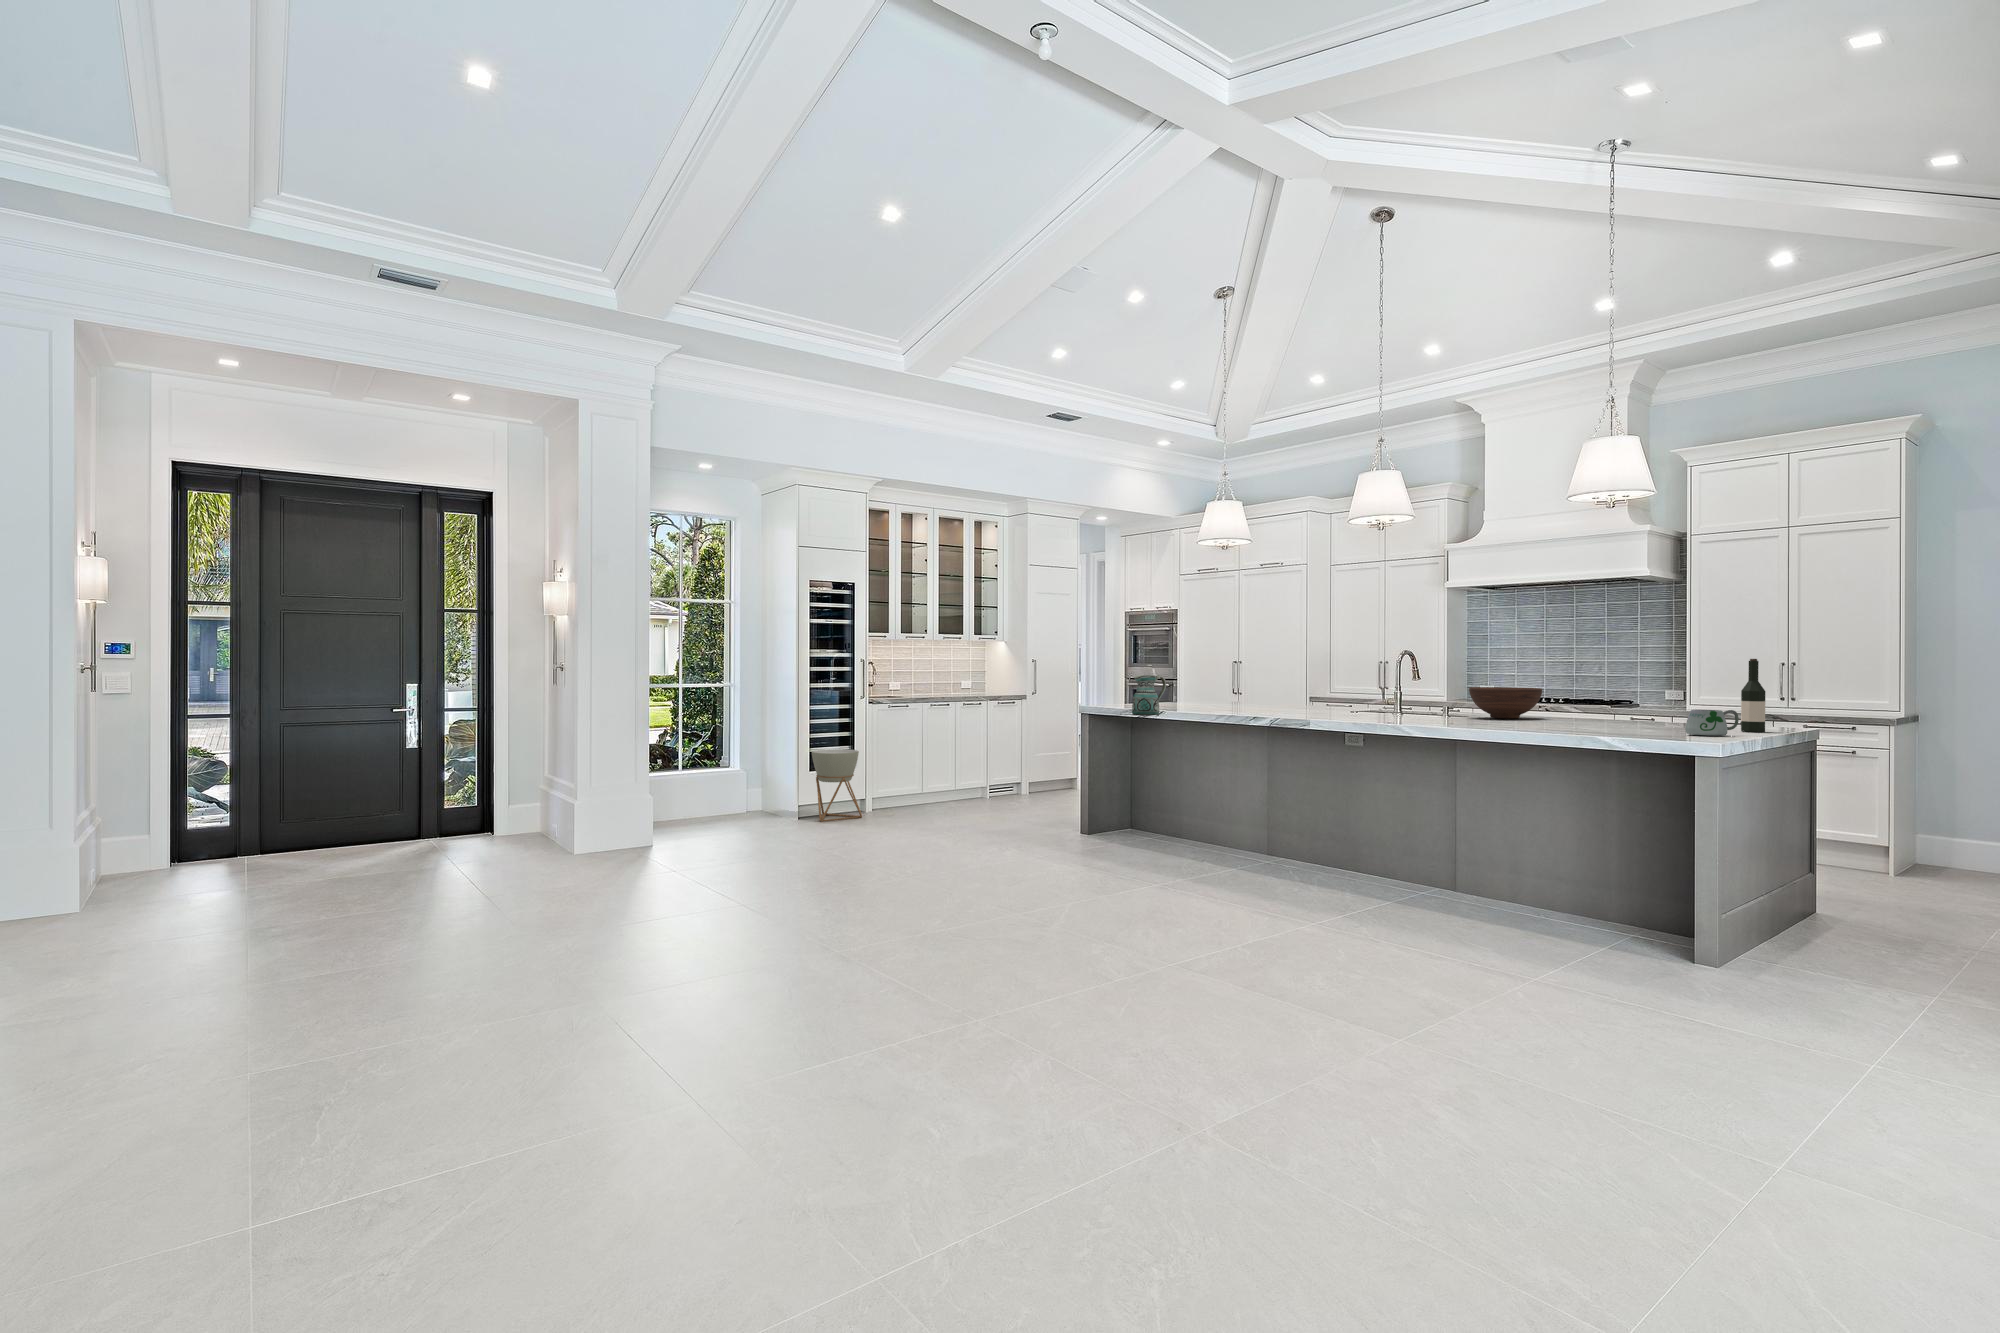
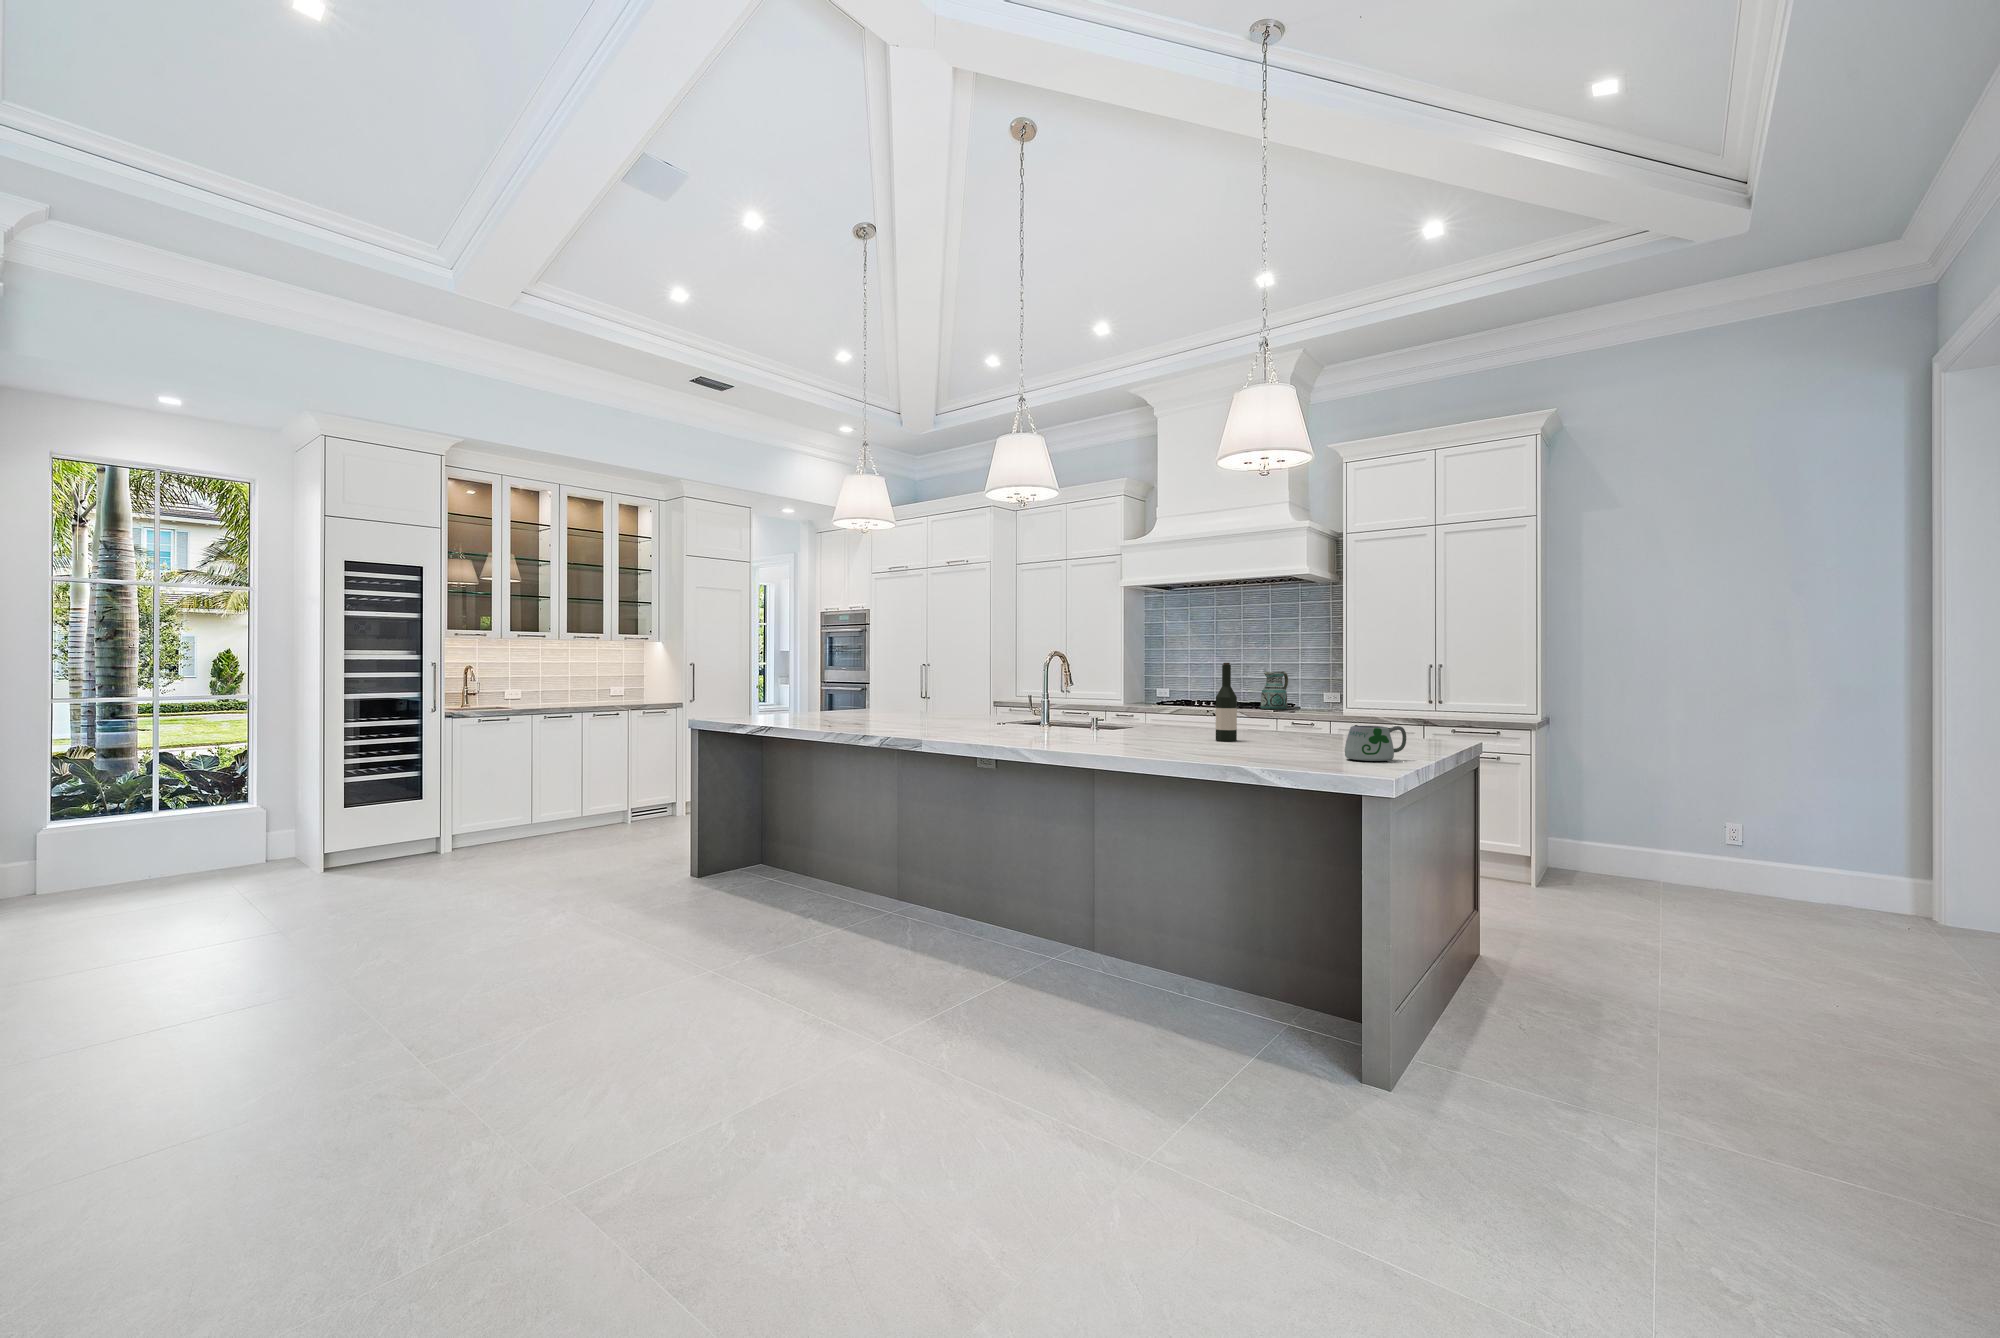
wine bottle: present [1741,659,1765,732] -> present [1216,663,1237,741]
ceramic pitcher: present [1132,675,1166,715] -> present [1261,671,1288,709]
fruit bowl: present [1469,687,1542,719] -> none [1116,693,1194,731]
planter: present [812,749,862,822] -> none [346,776,422,872]

